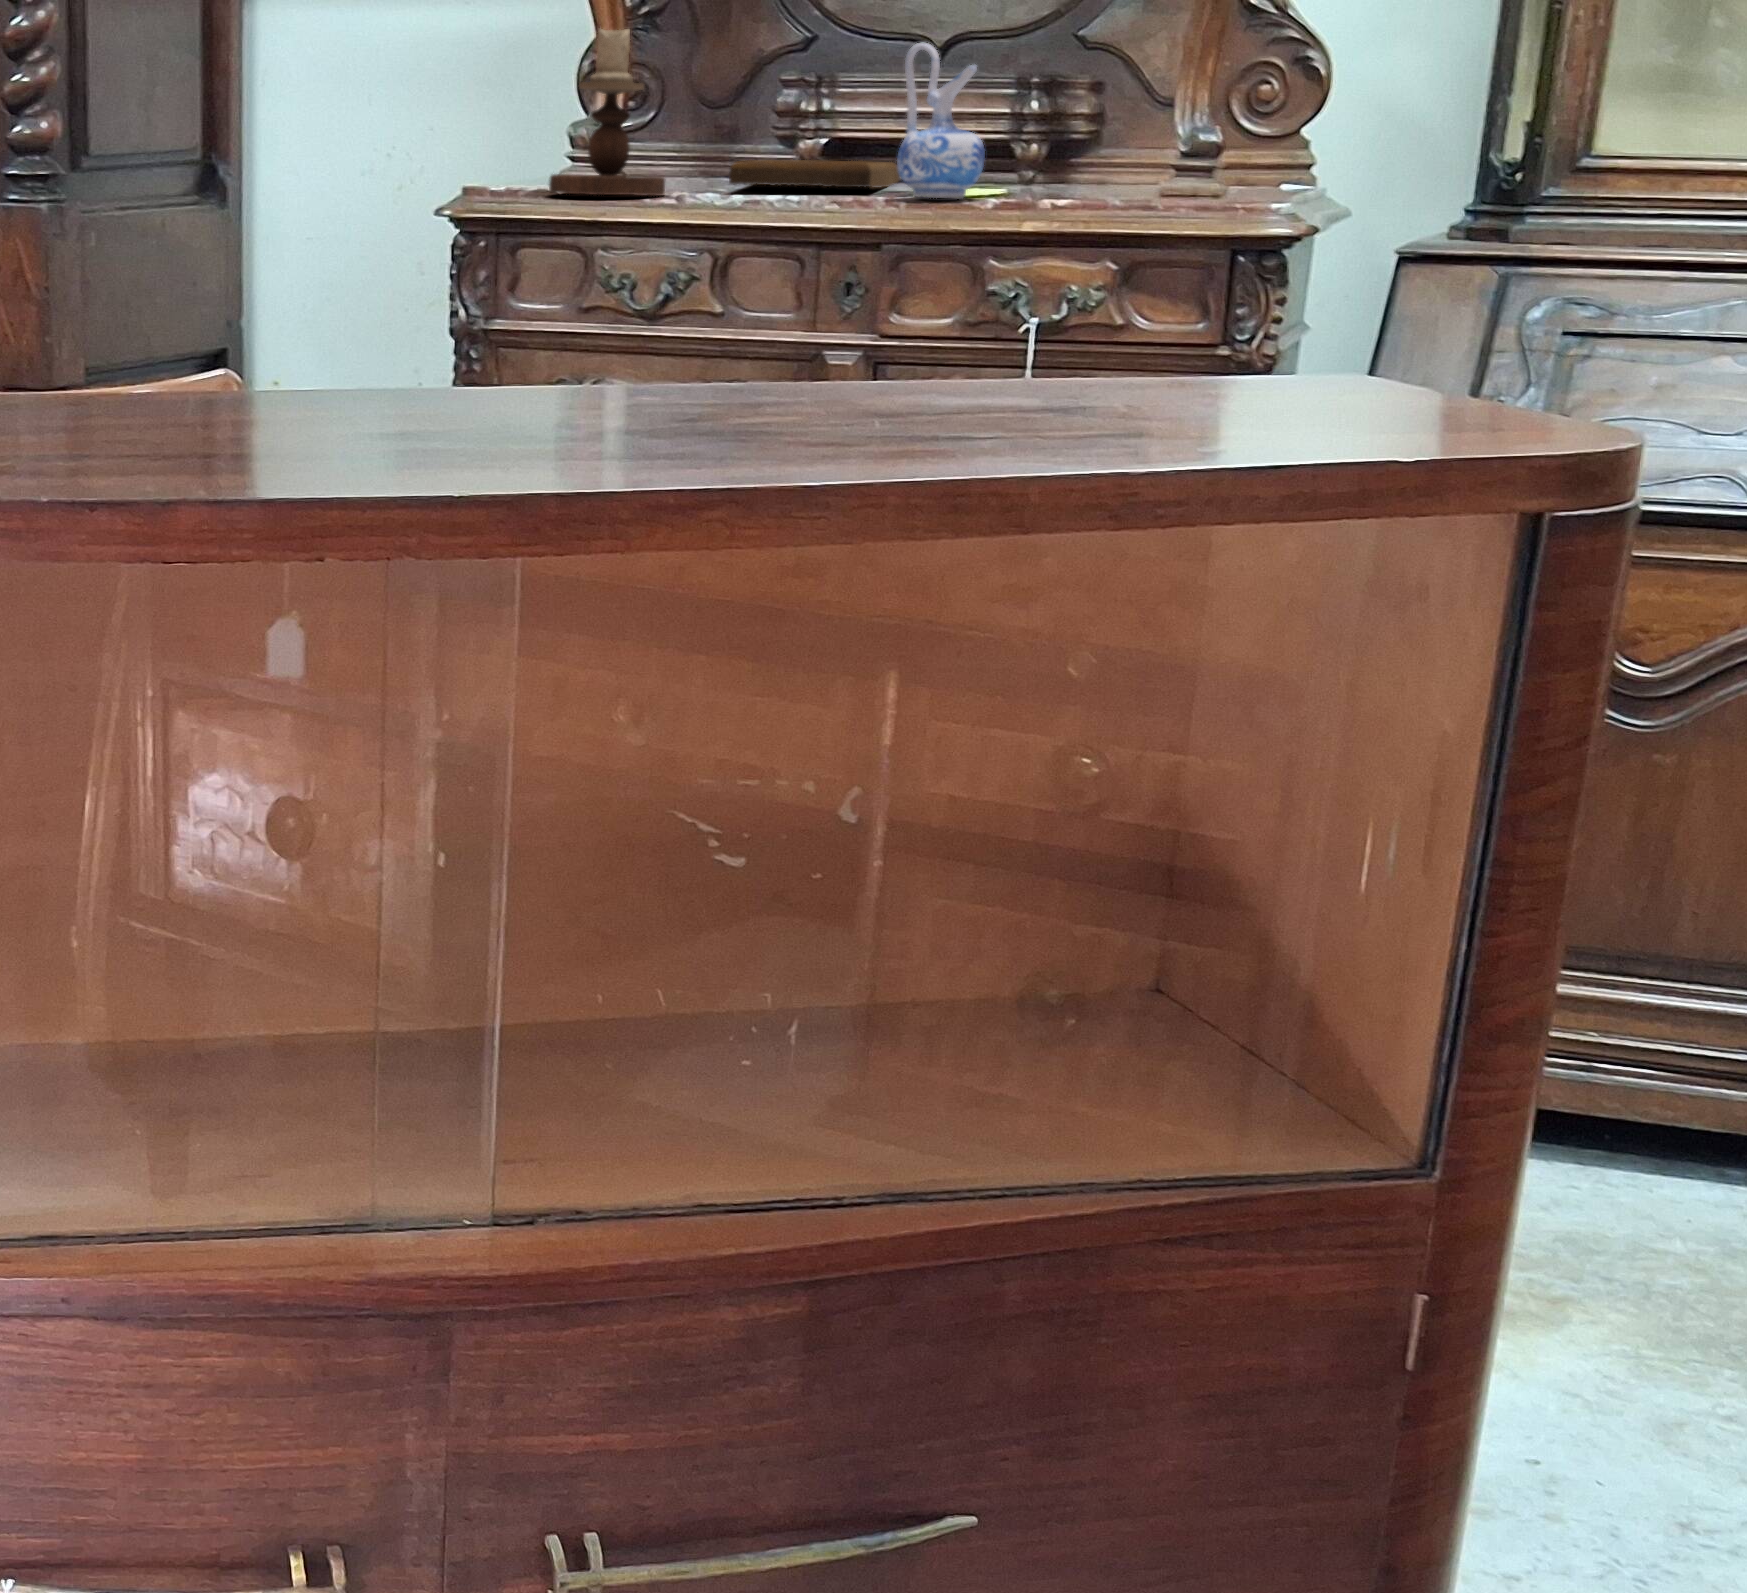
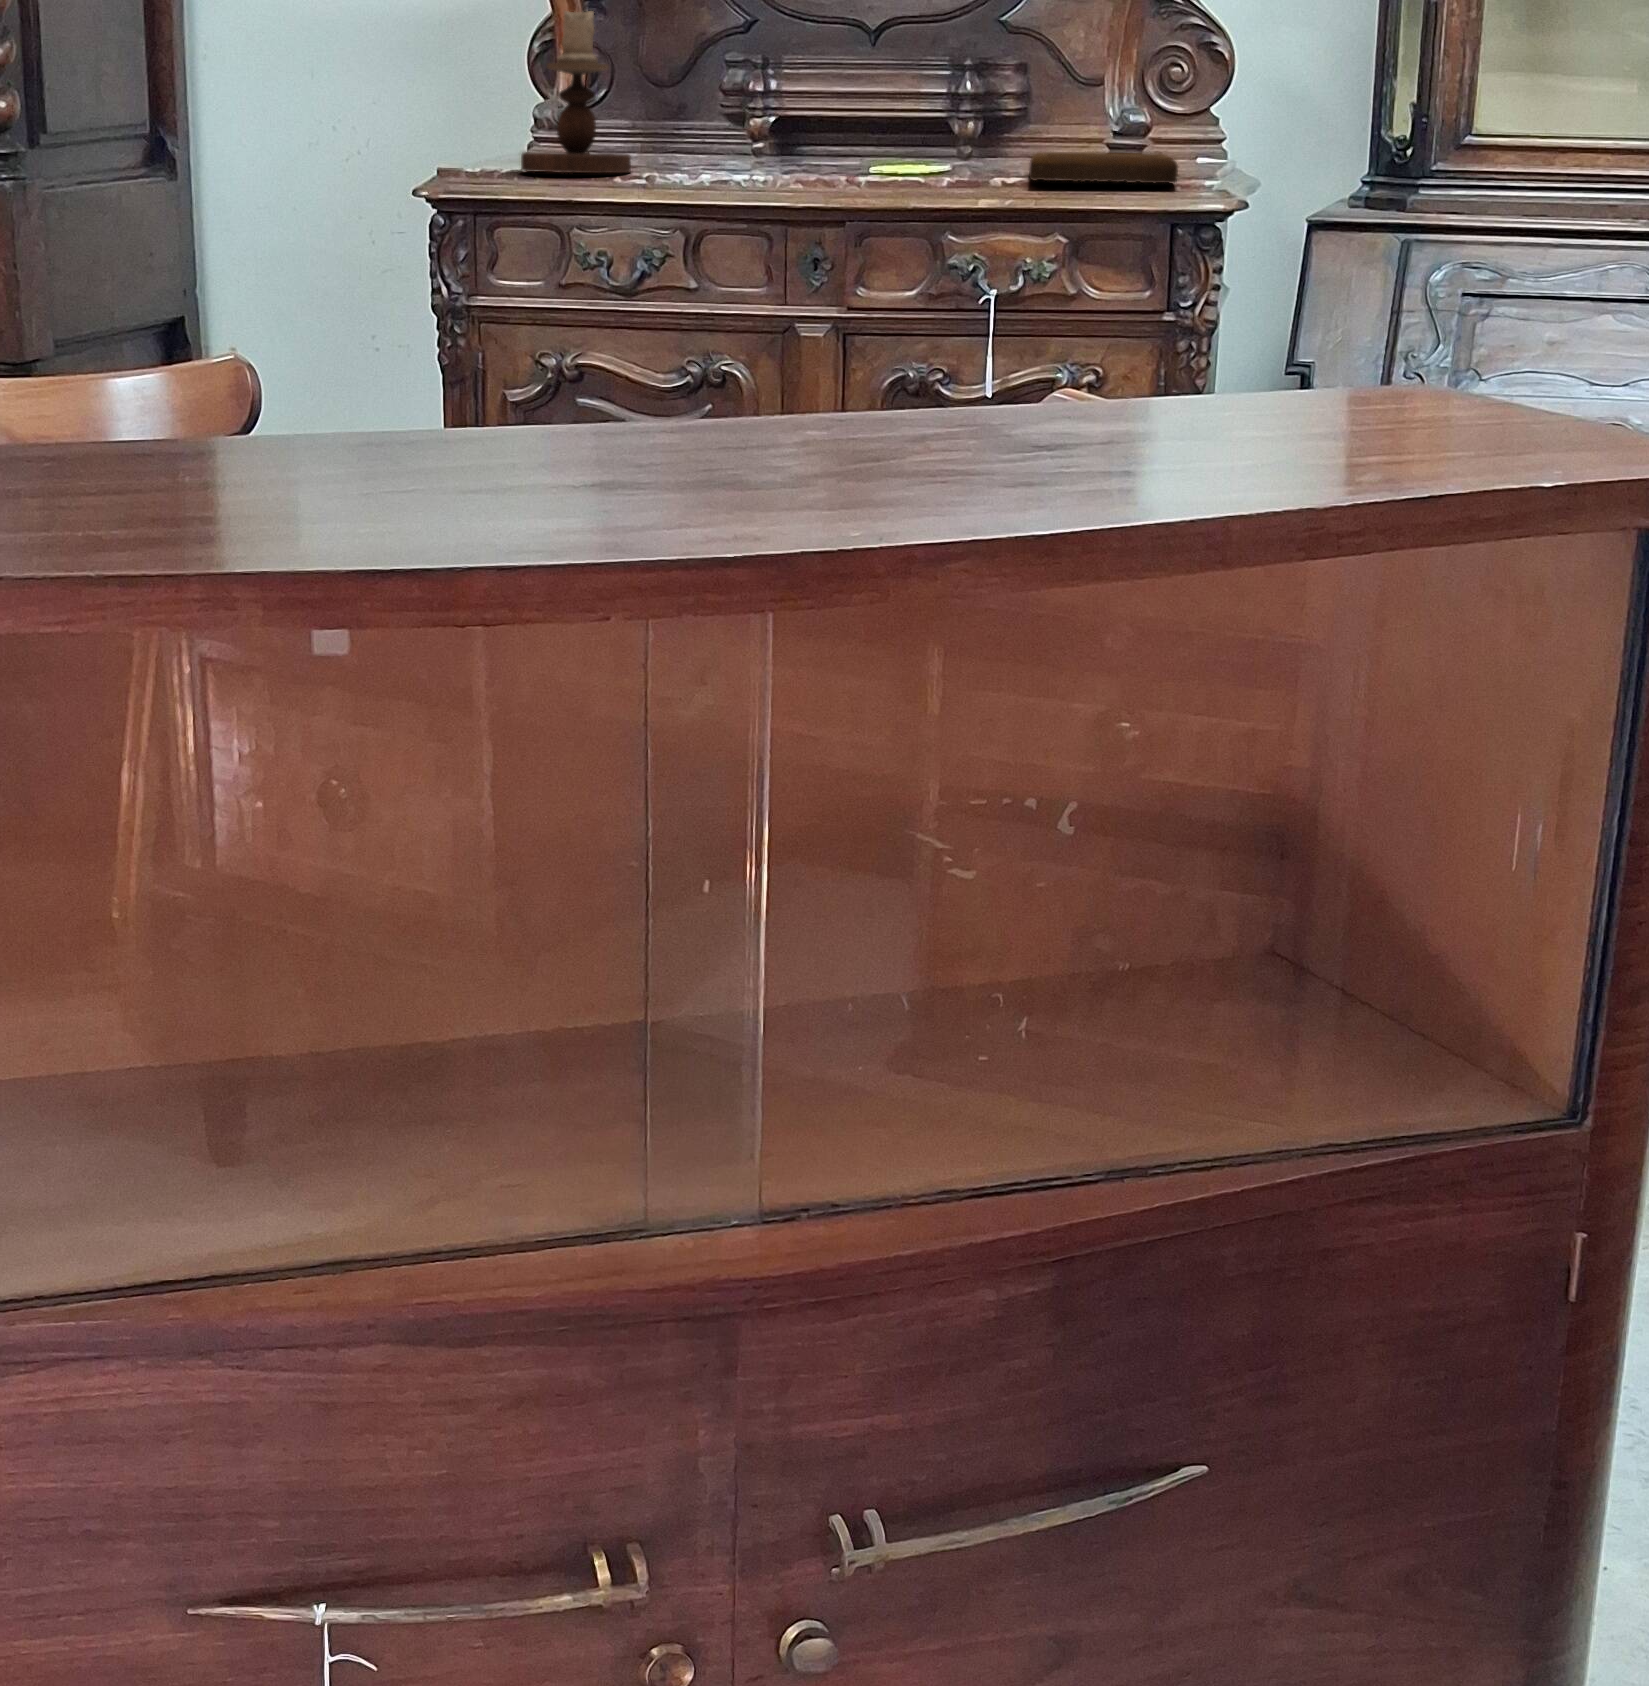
ceramic pitcher: present [897,43,985,198] -> none [854,26,936,175]
picture frame: present [729,160,900,188] -> present [1029,152,1178,183]

